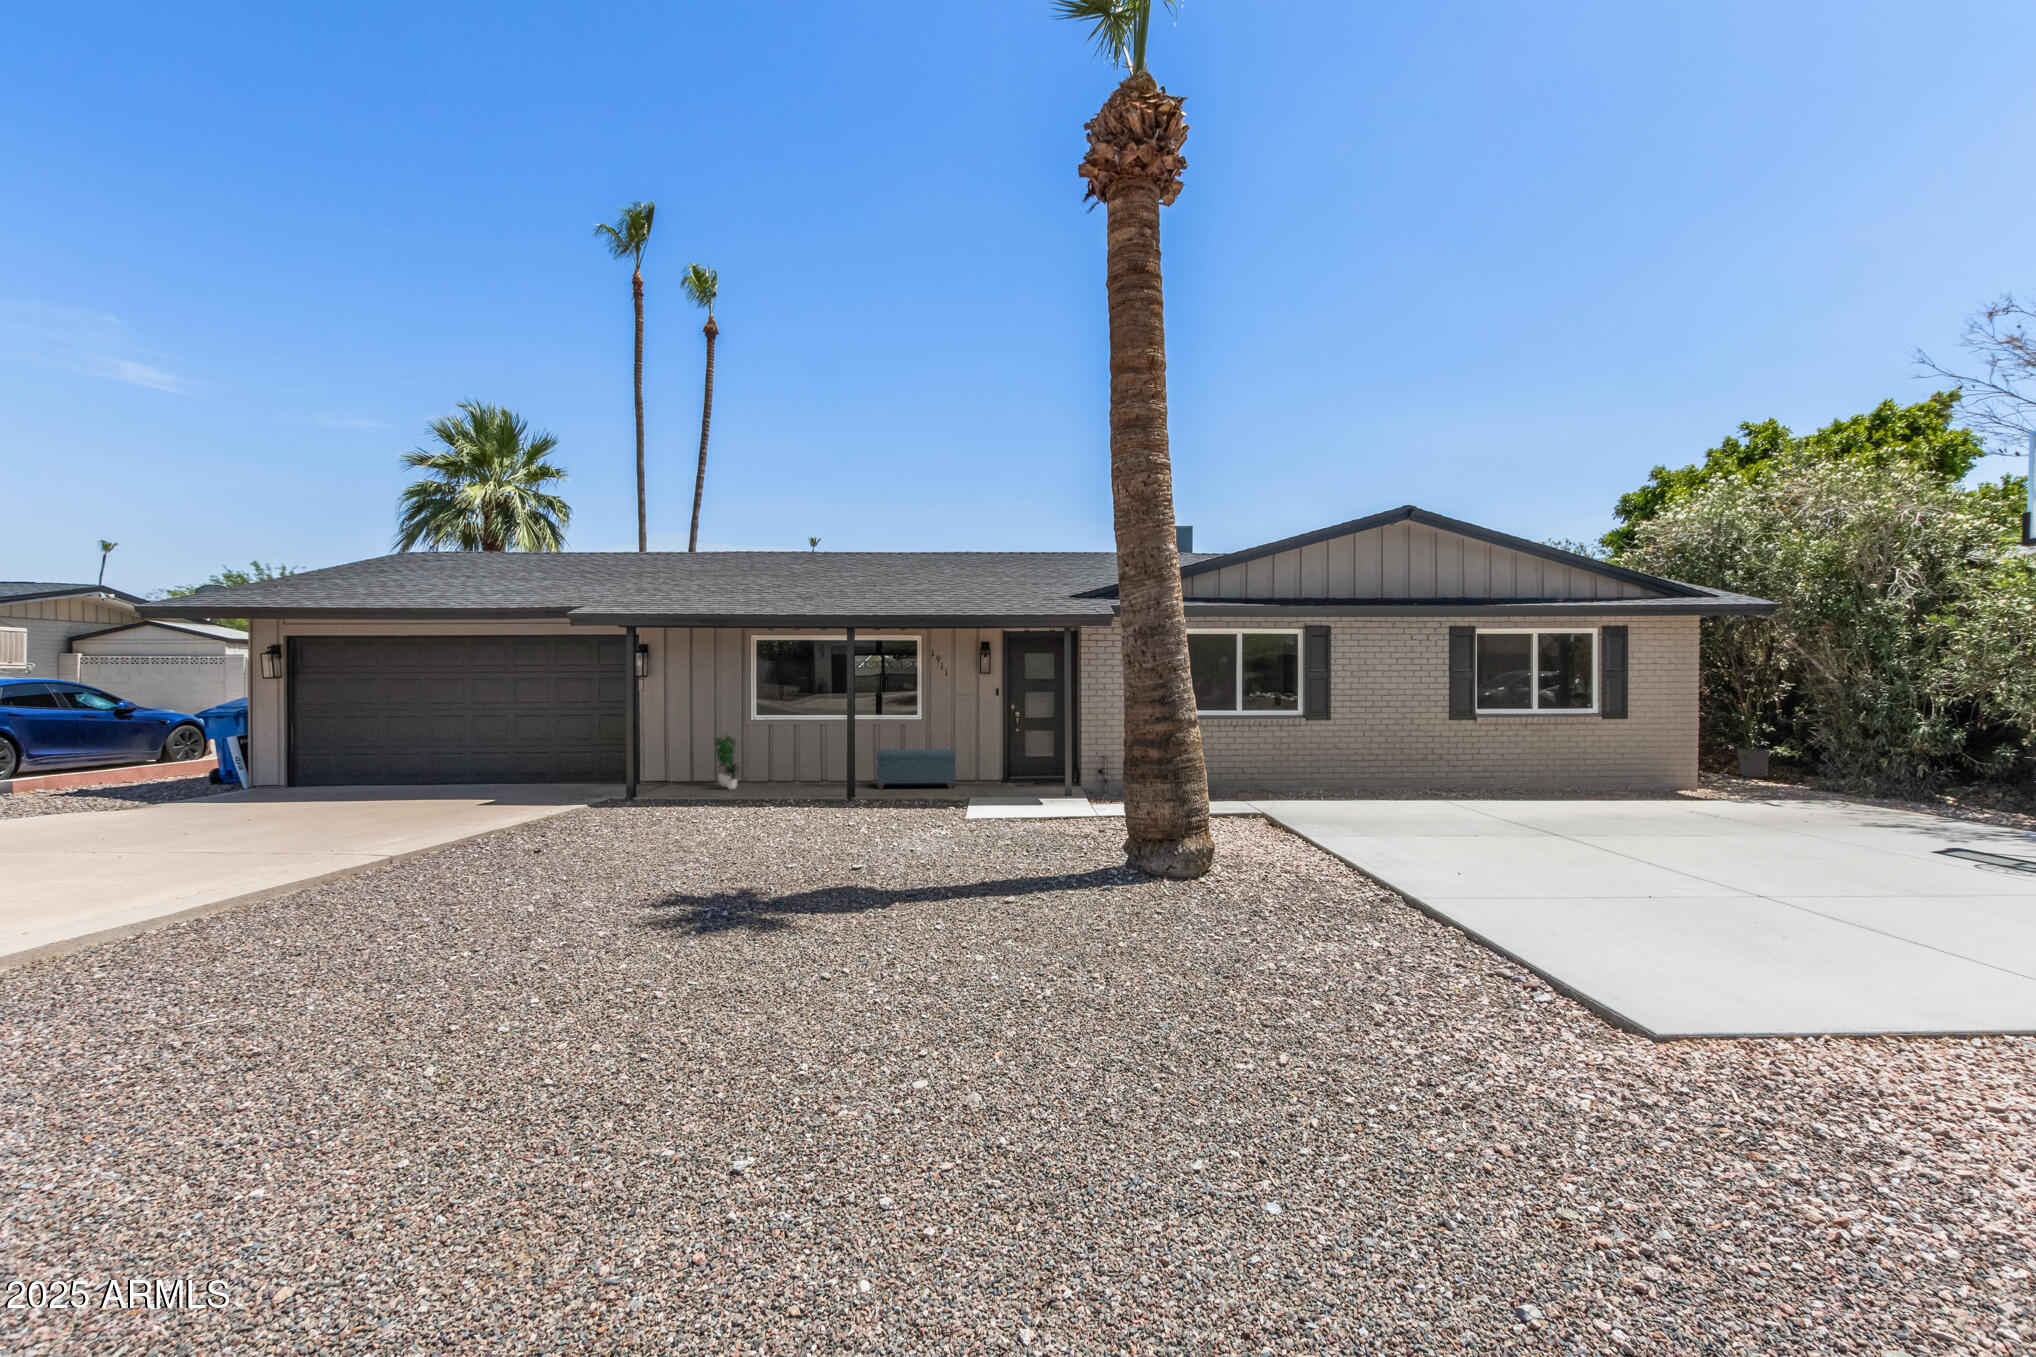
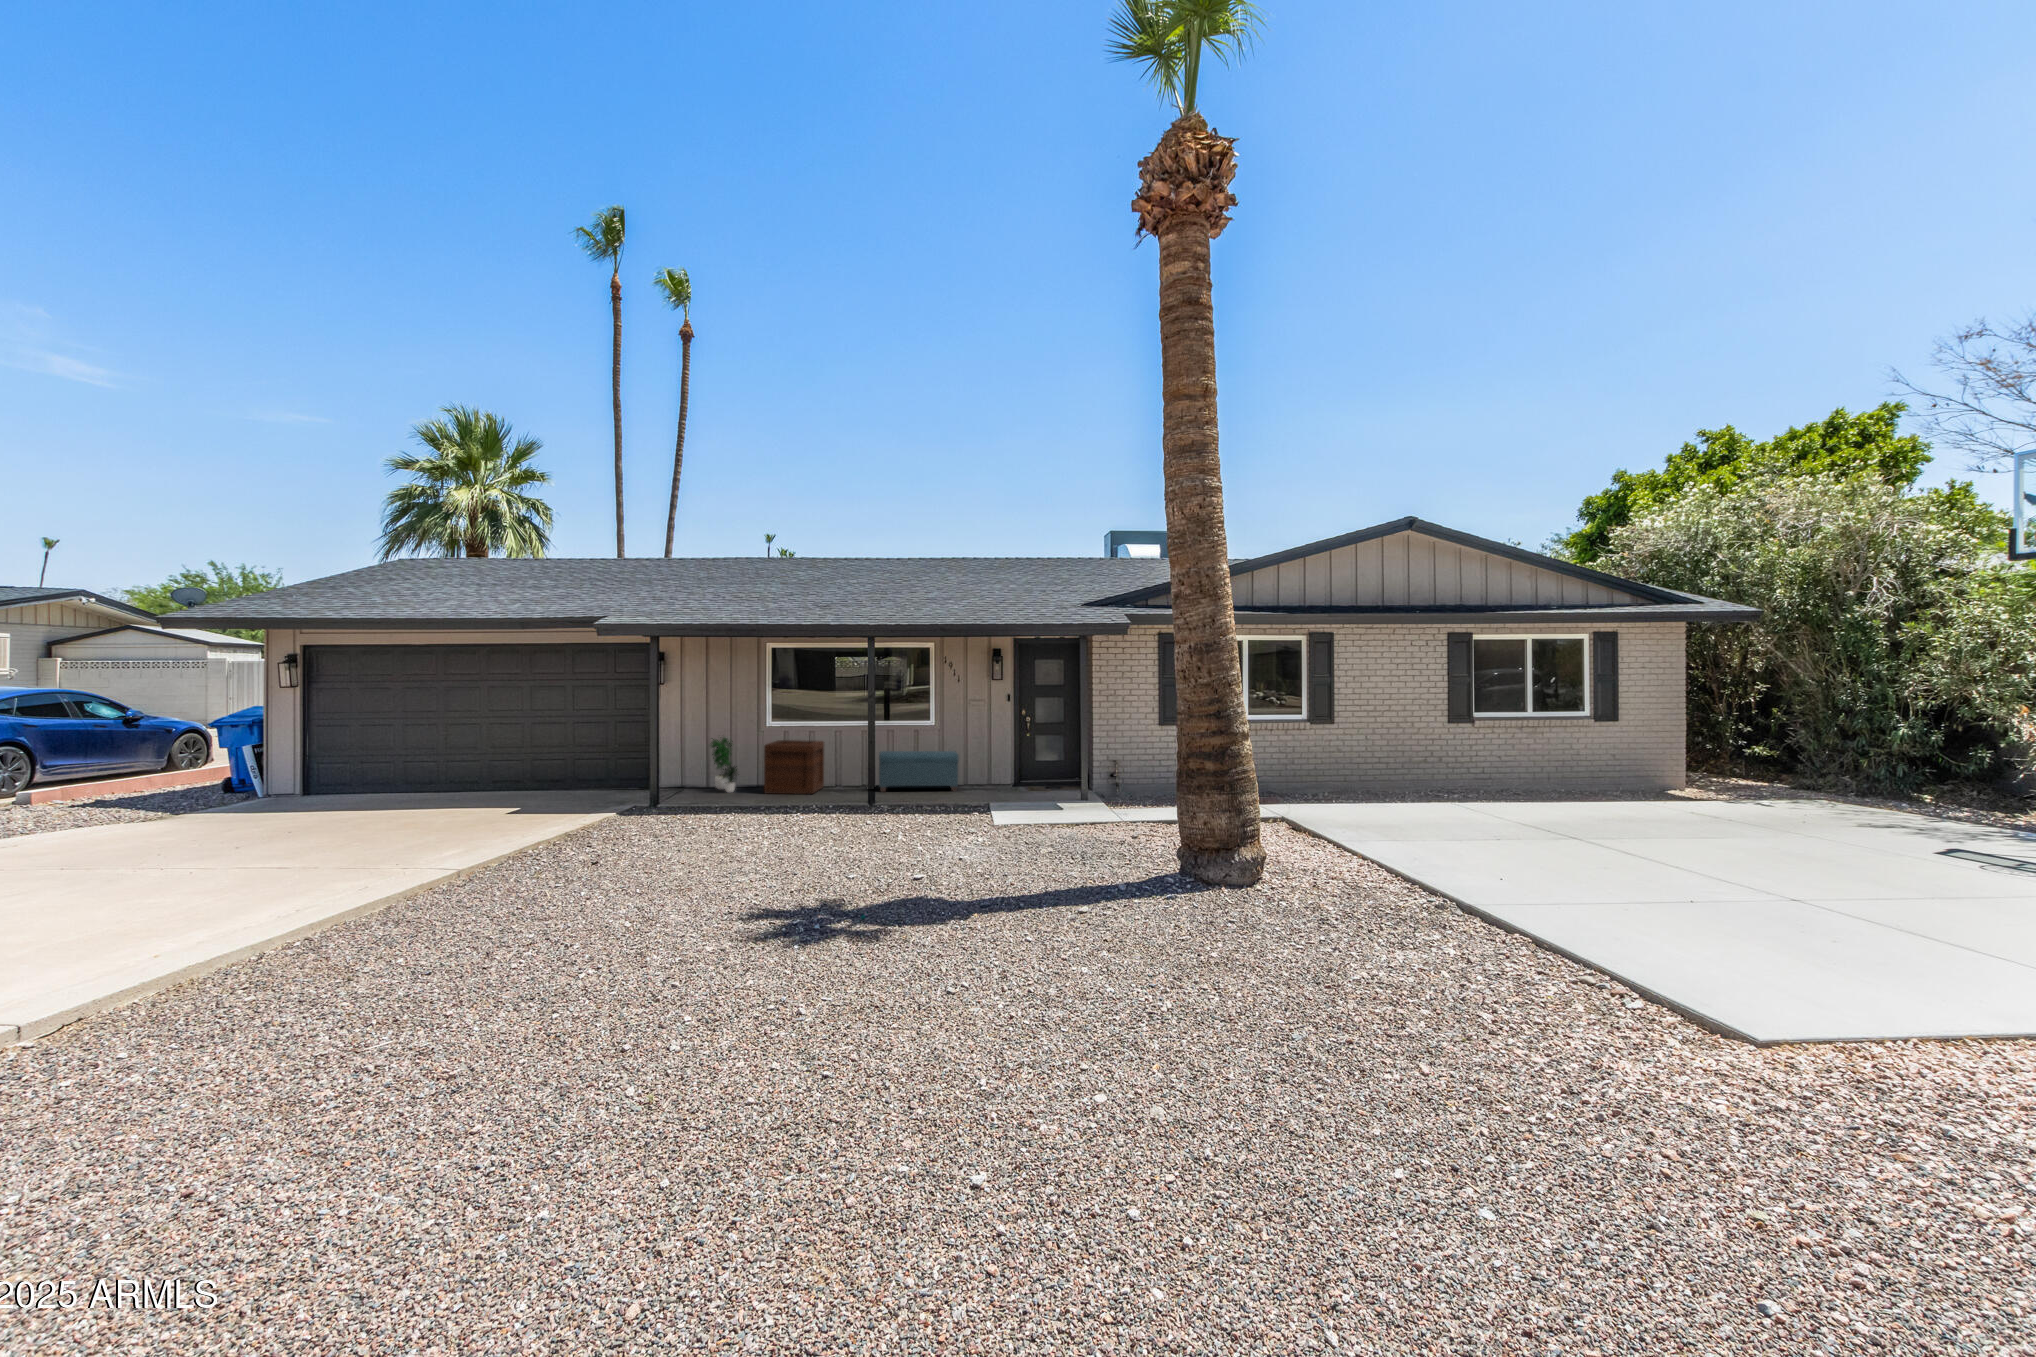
wooden crate: none [763,739,825,791] -> present [764,740,824,794]
bucket: present [1737,748,1770,777] -> none [1714,749,1748,779]

